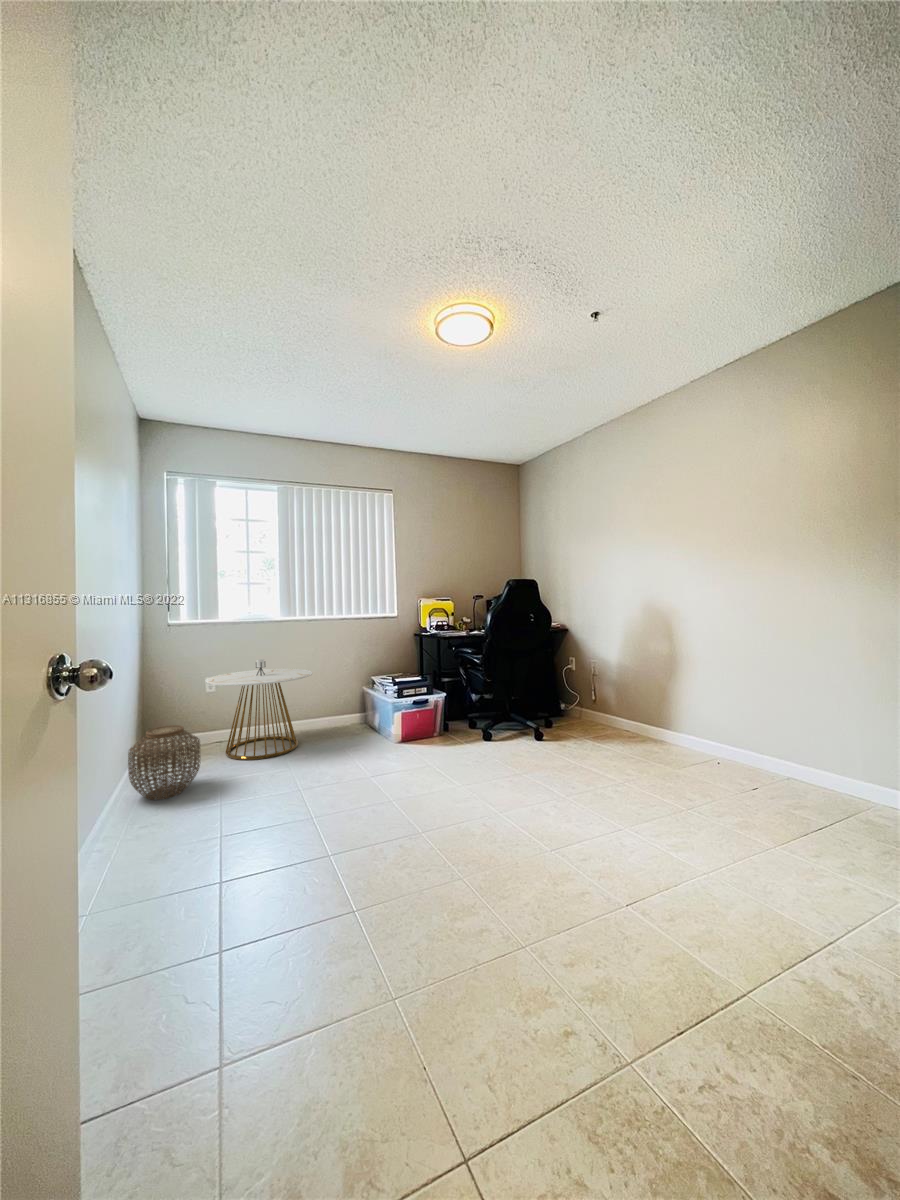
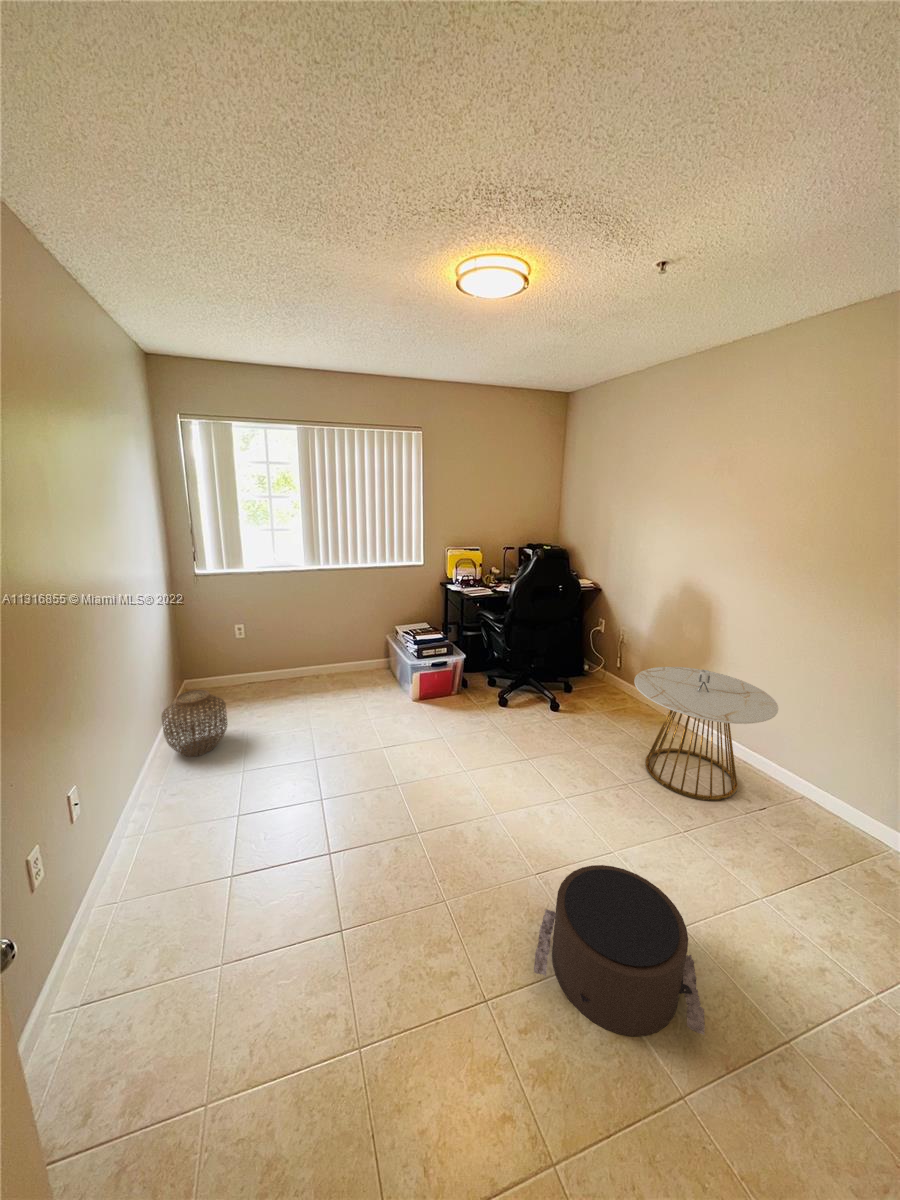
side table: present [205,659,312,760] -> present [634,667,778,801]
pouf: none [572,815,764,966] -> present [534,865,705,1036]

